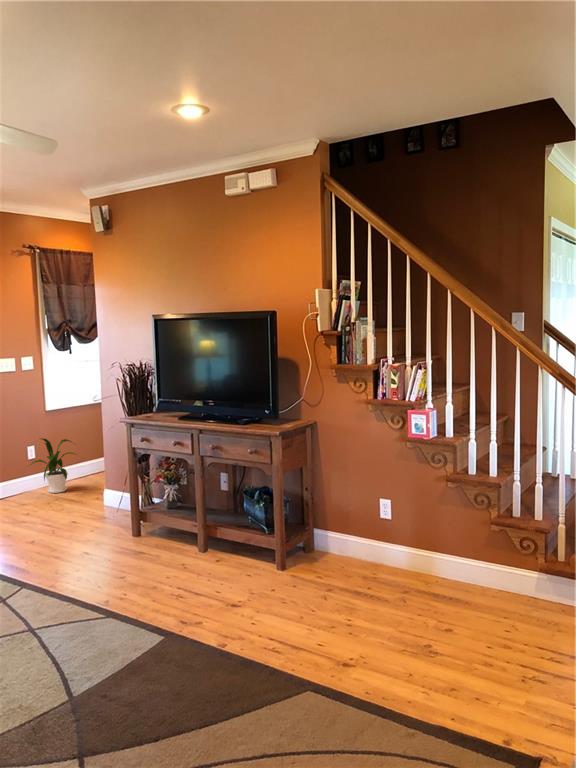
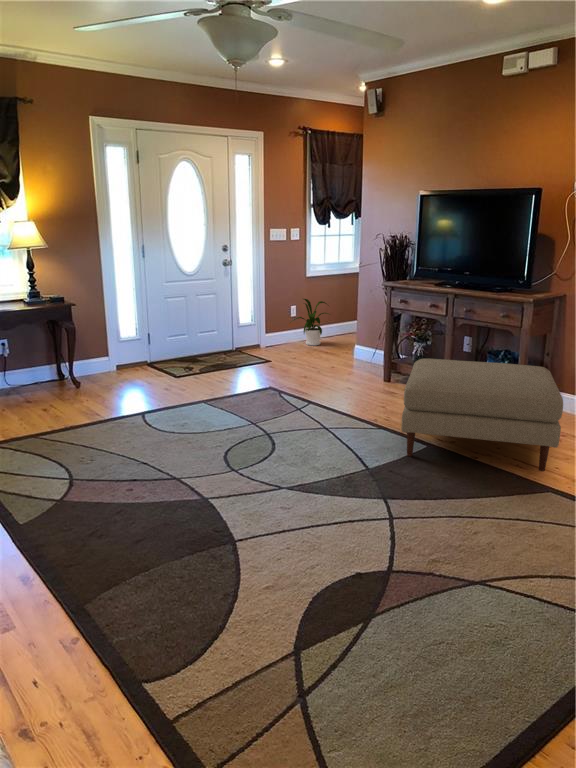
ottoman: none [122,512,317,659] -> present [402,358,563,471]

